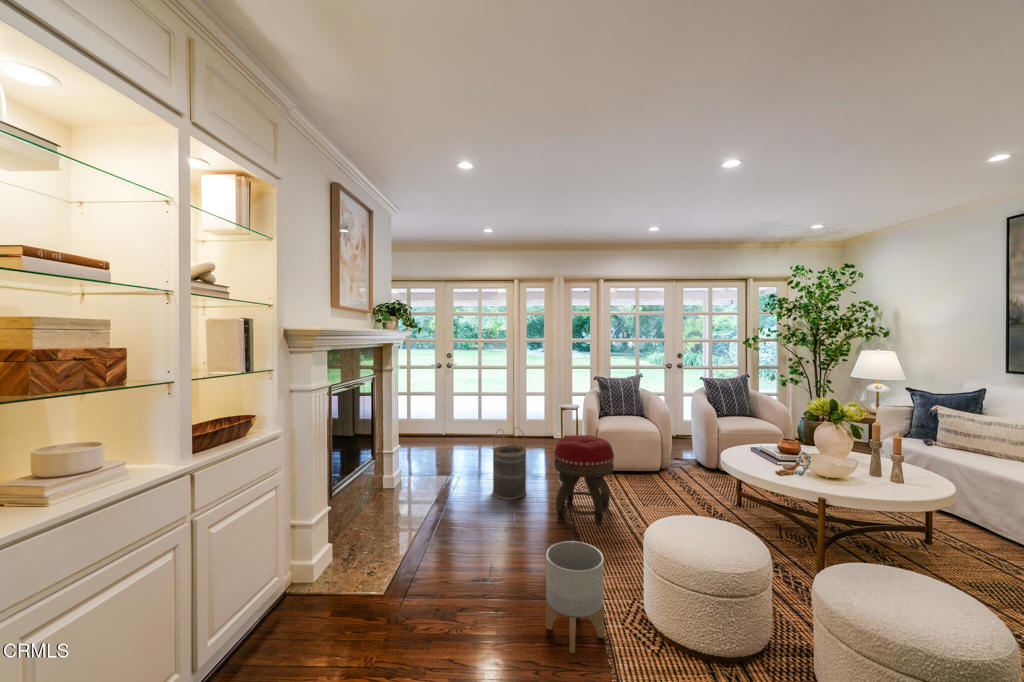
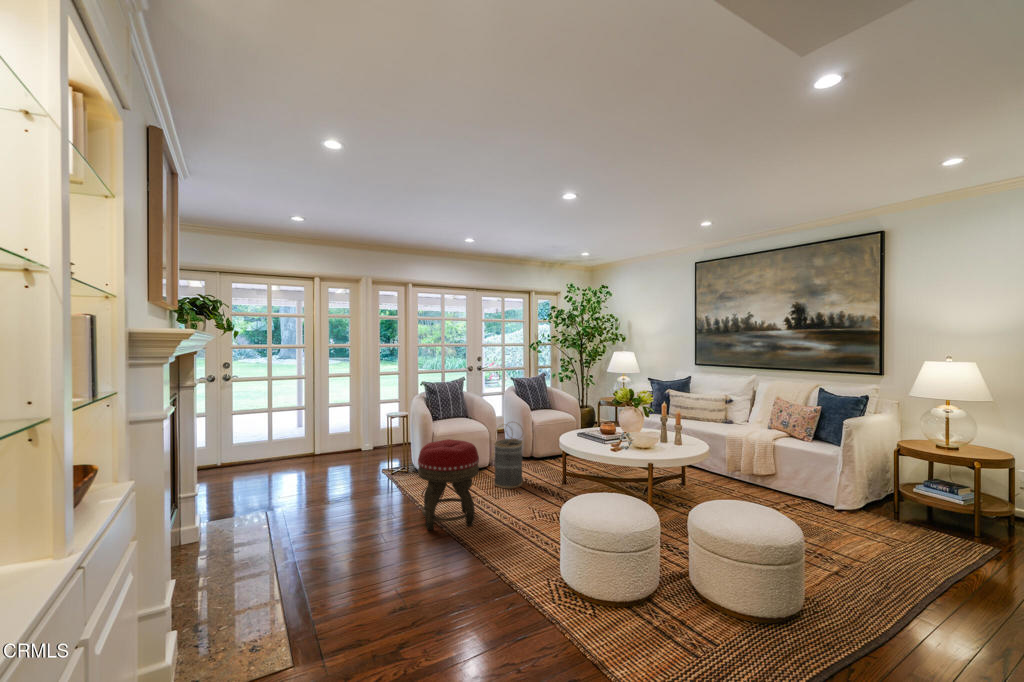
basket: present [492,427,526,499] -> present [494,424,523,488]
planter: present [546,541,604,653] -> none [494,537,550,645]

